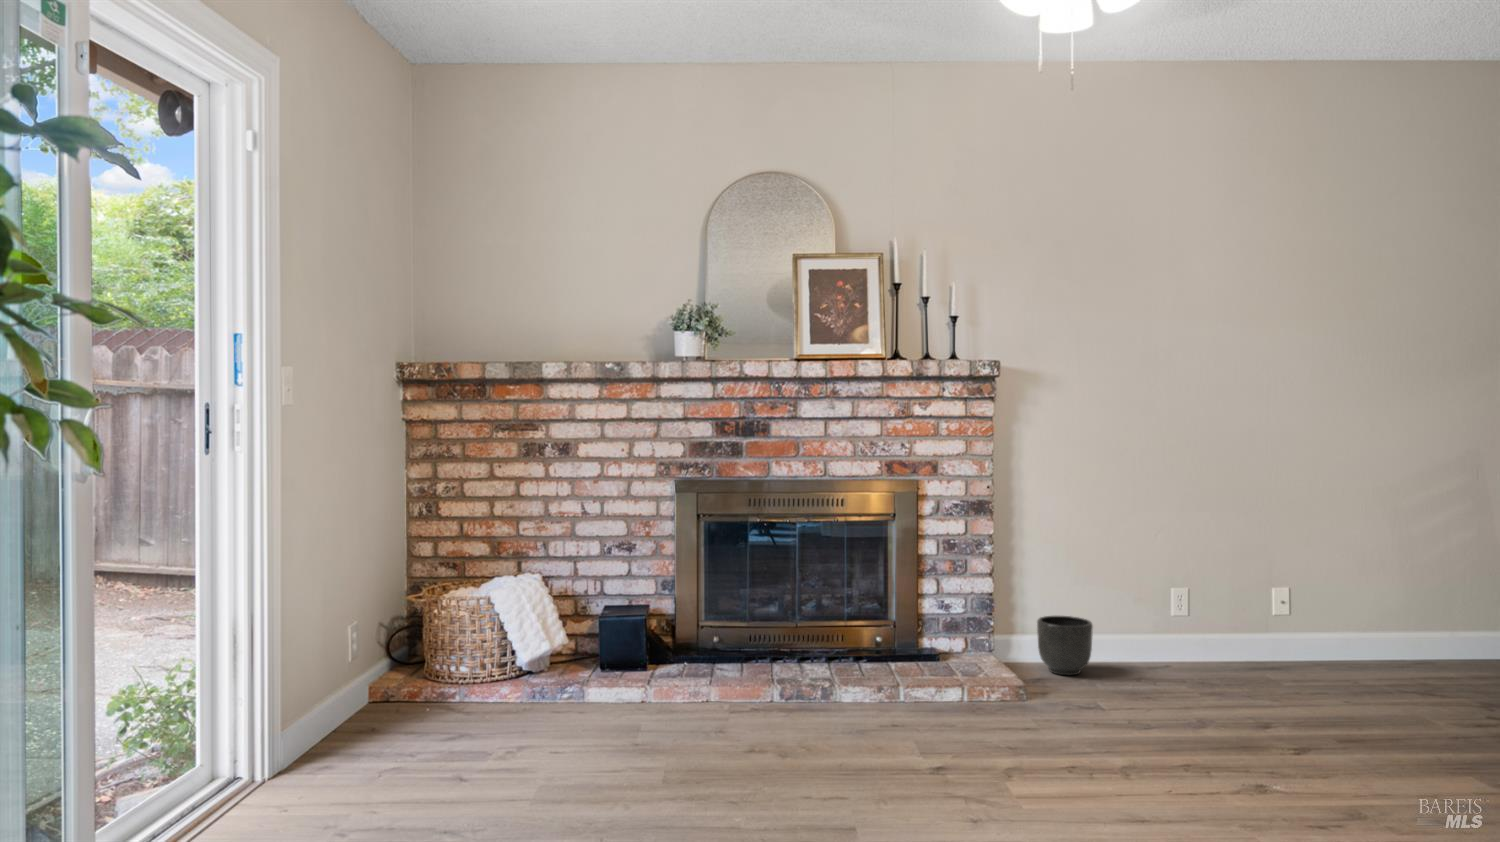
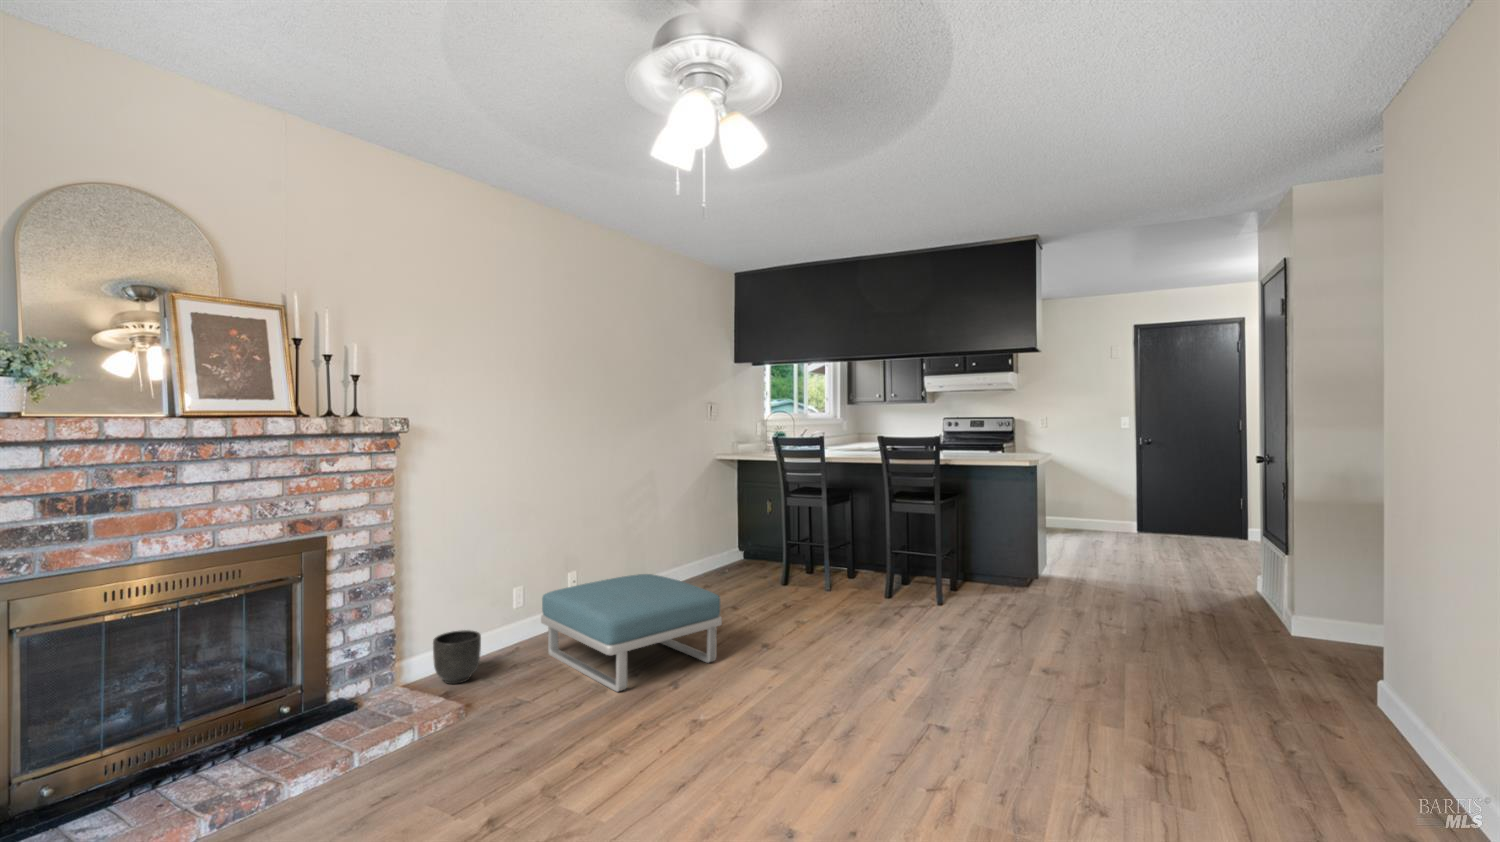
footstool: none [1183,595,1455,757] -> present [541,574,722,692]

